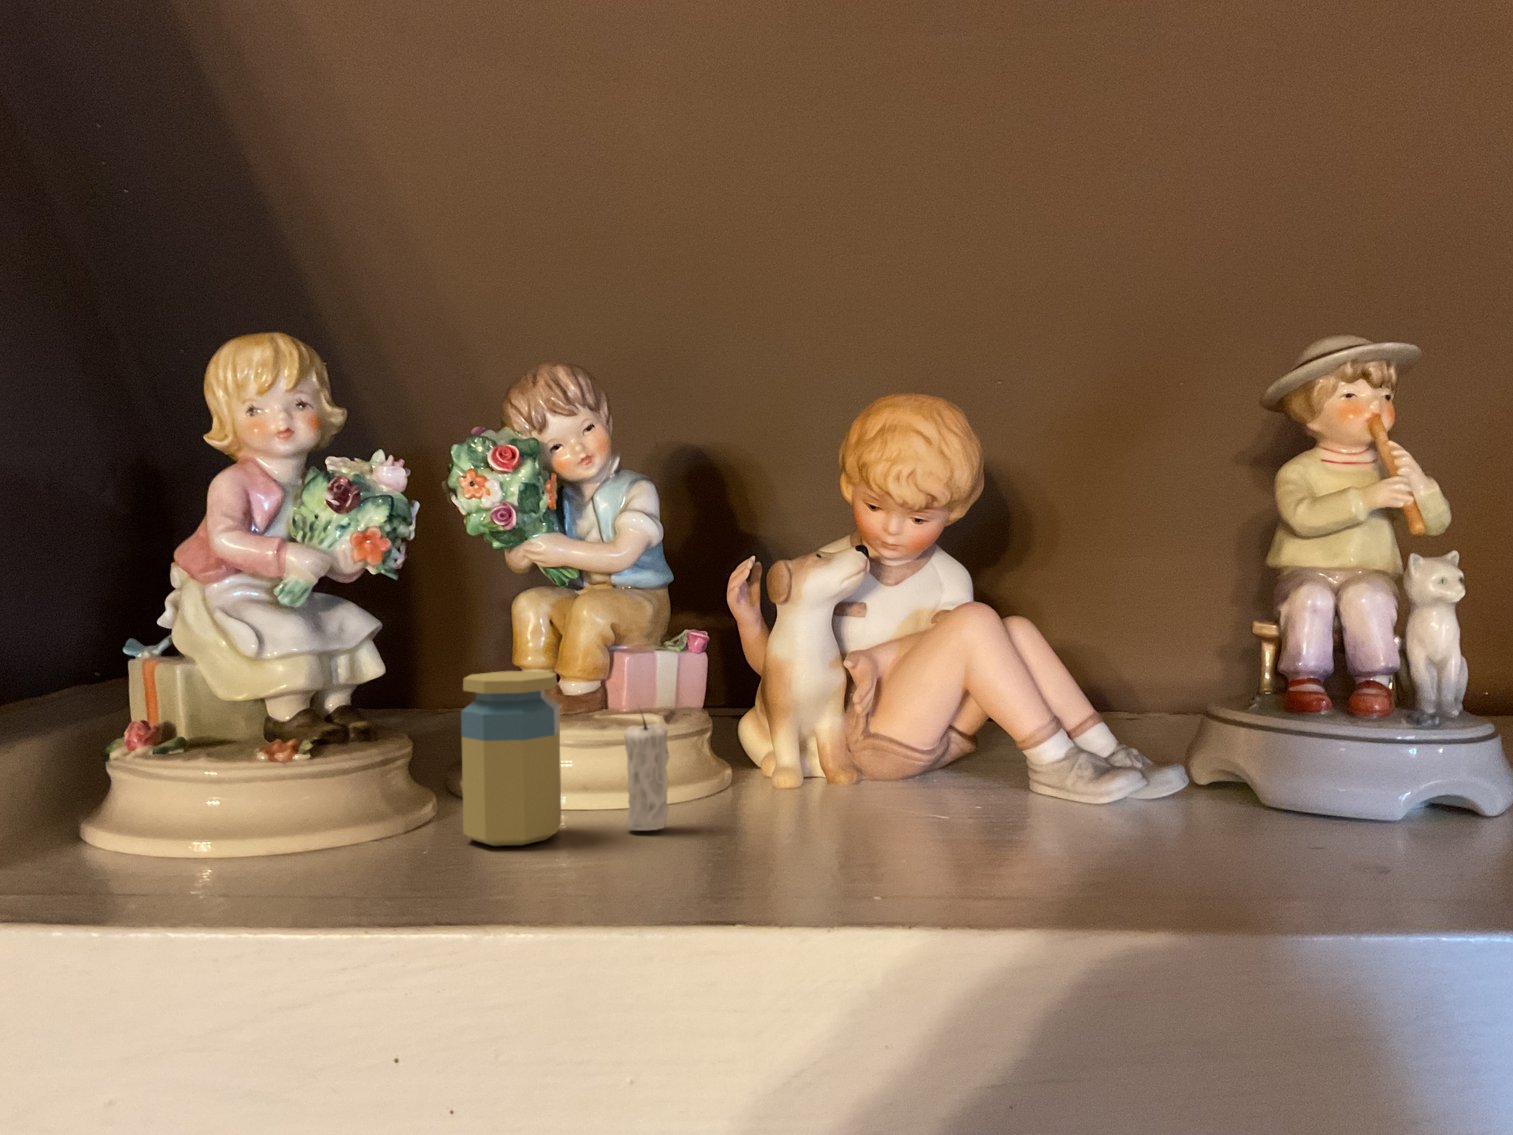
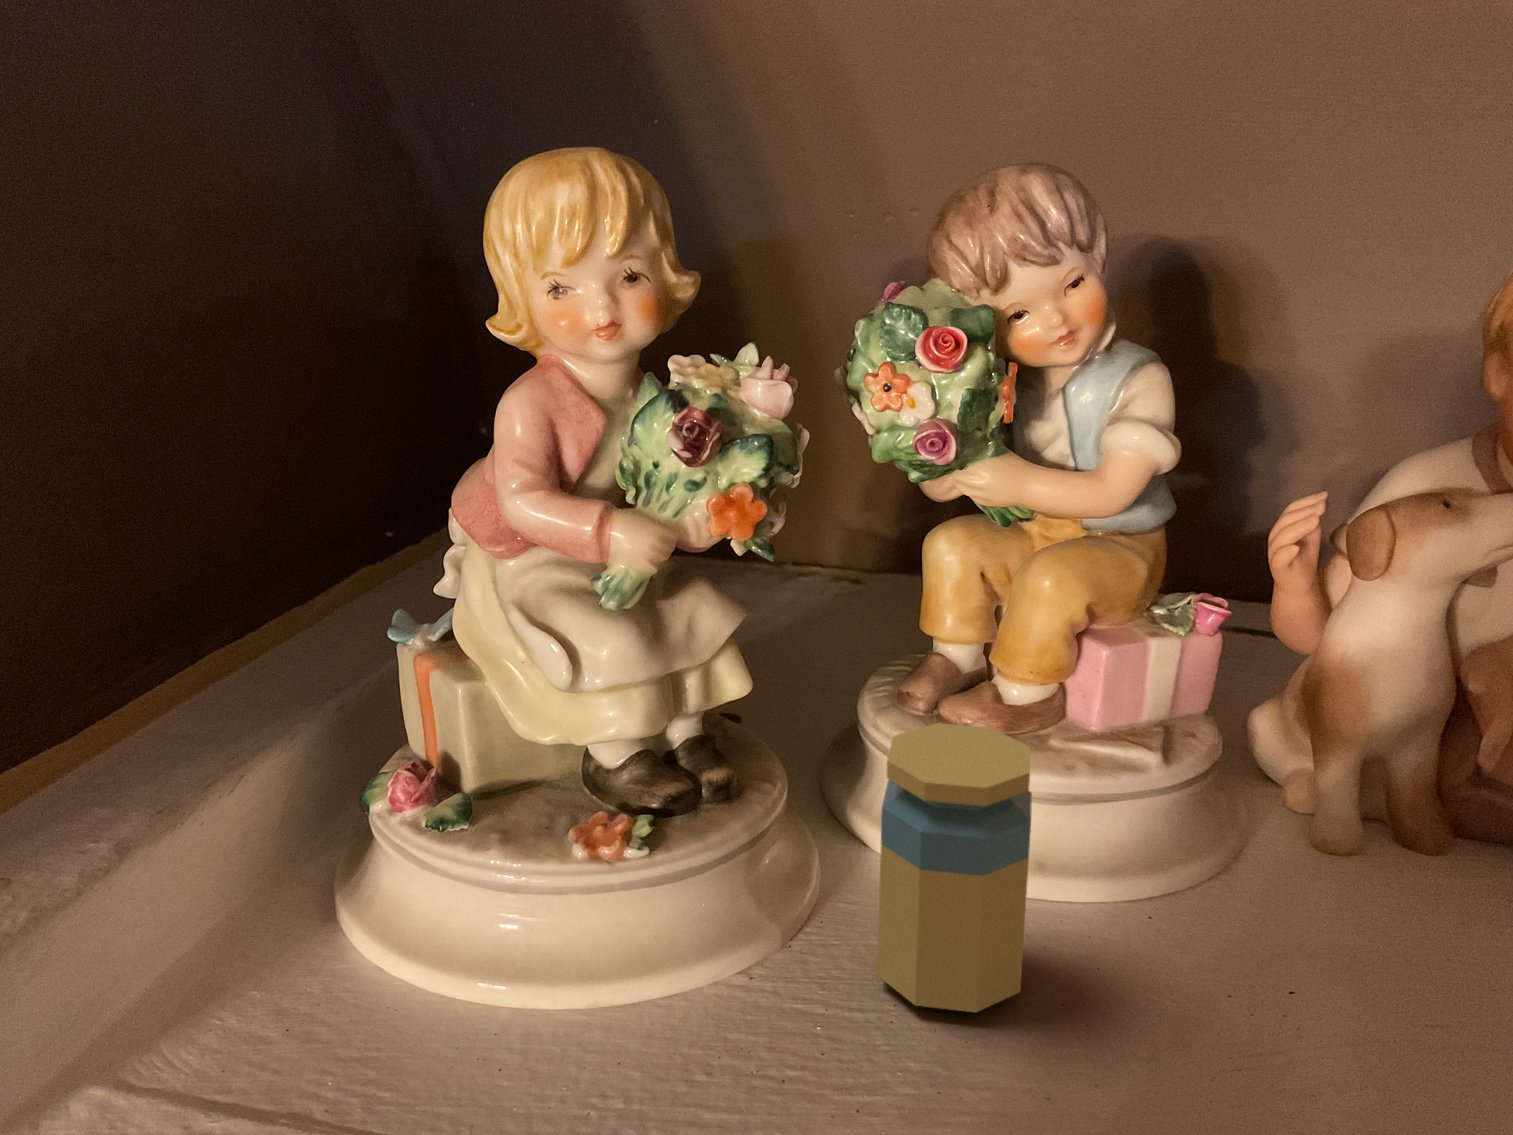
candle: present [624,713,669,830] -> none [1121,795,1204,989]

